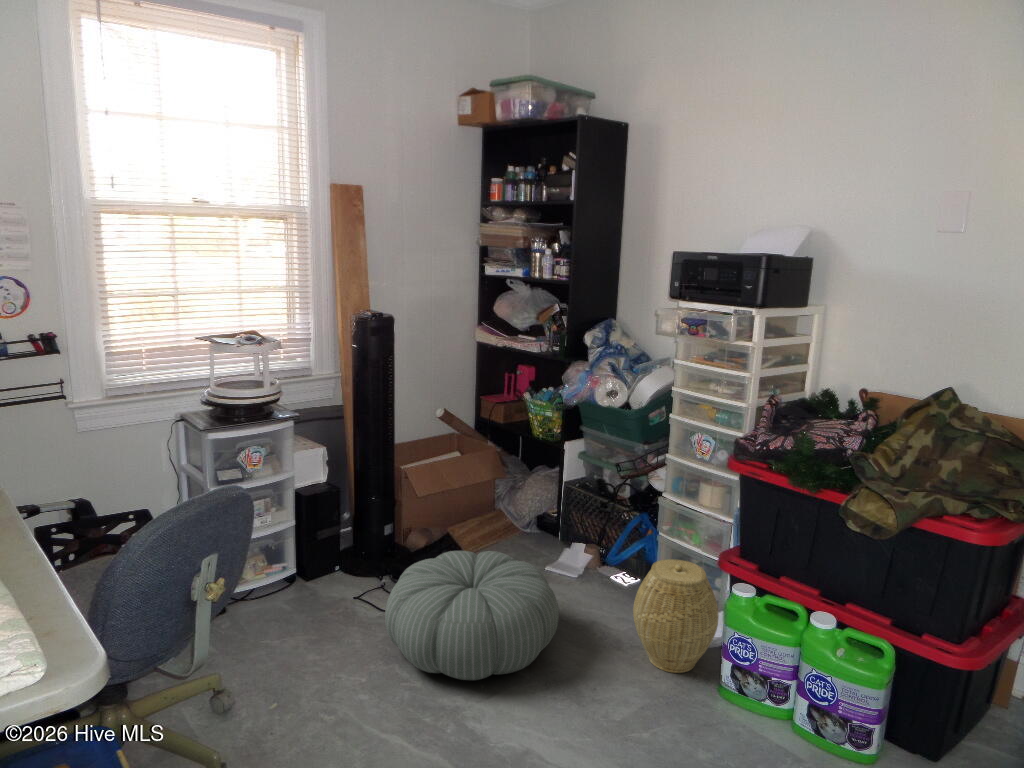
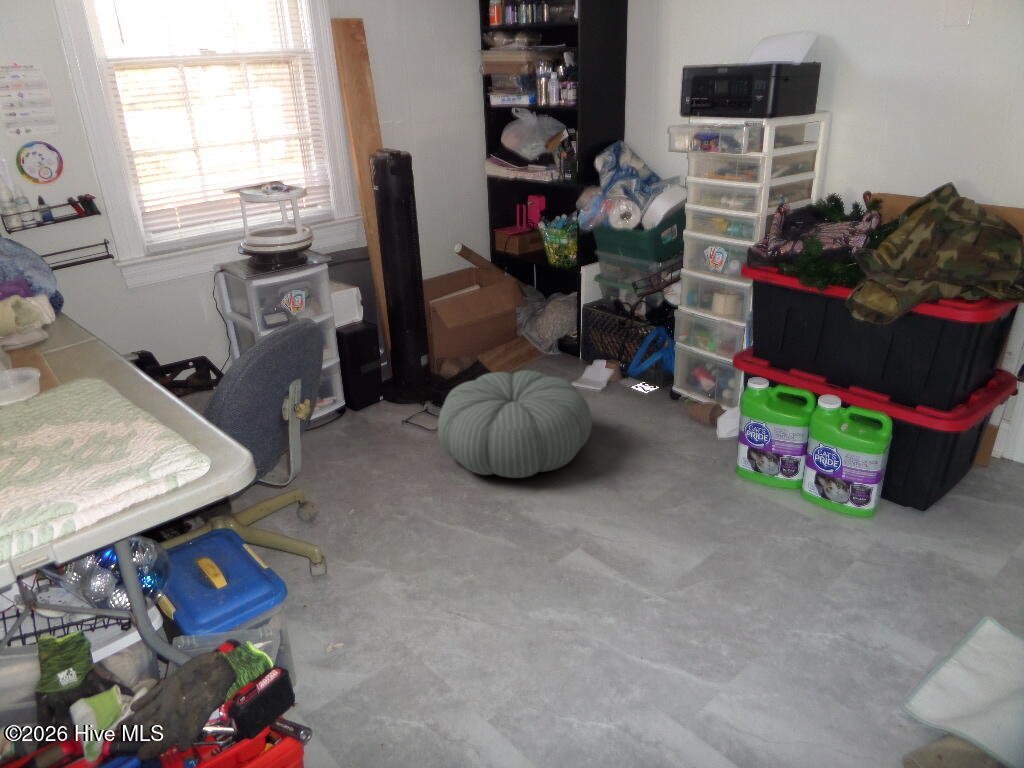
woven basket: present [633,559,719,673] -> none [658,363,734,460]

